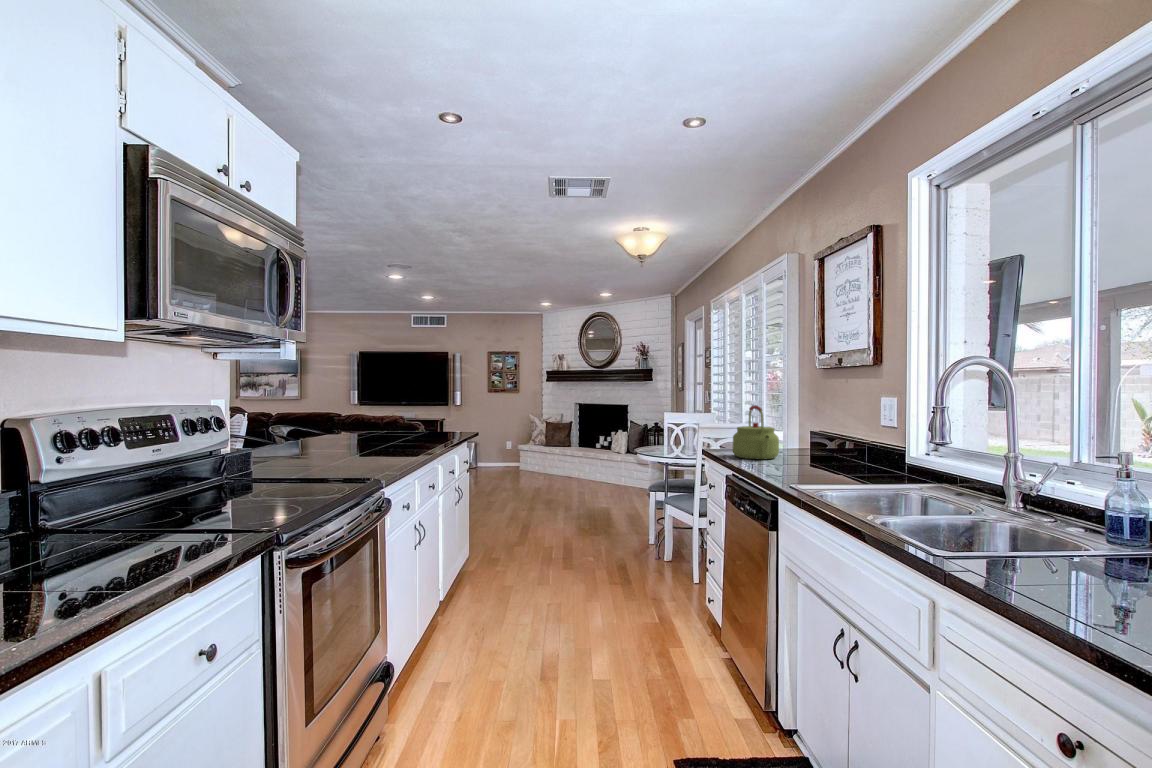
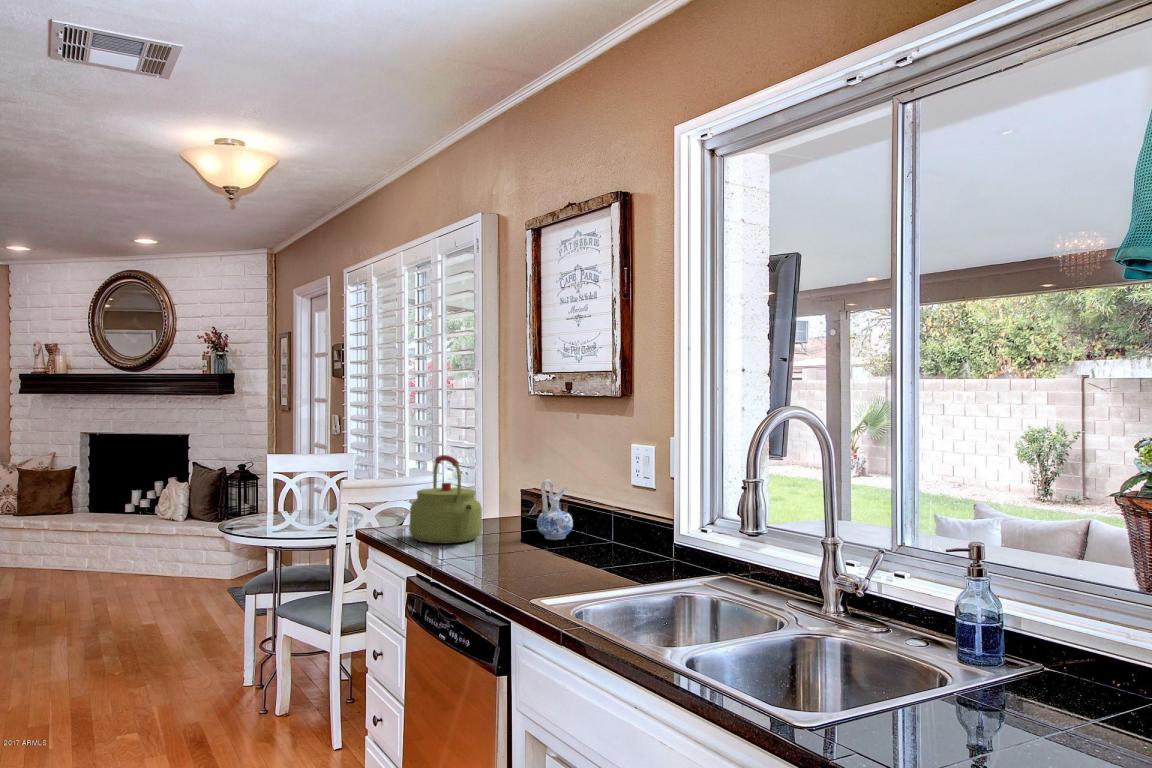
ceramic pitcher: none [817,422,843,462] -> present [537,480,573,540]

